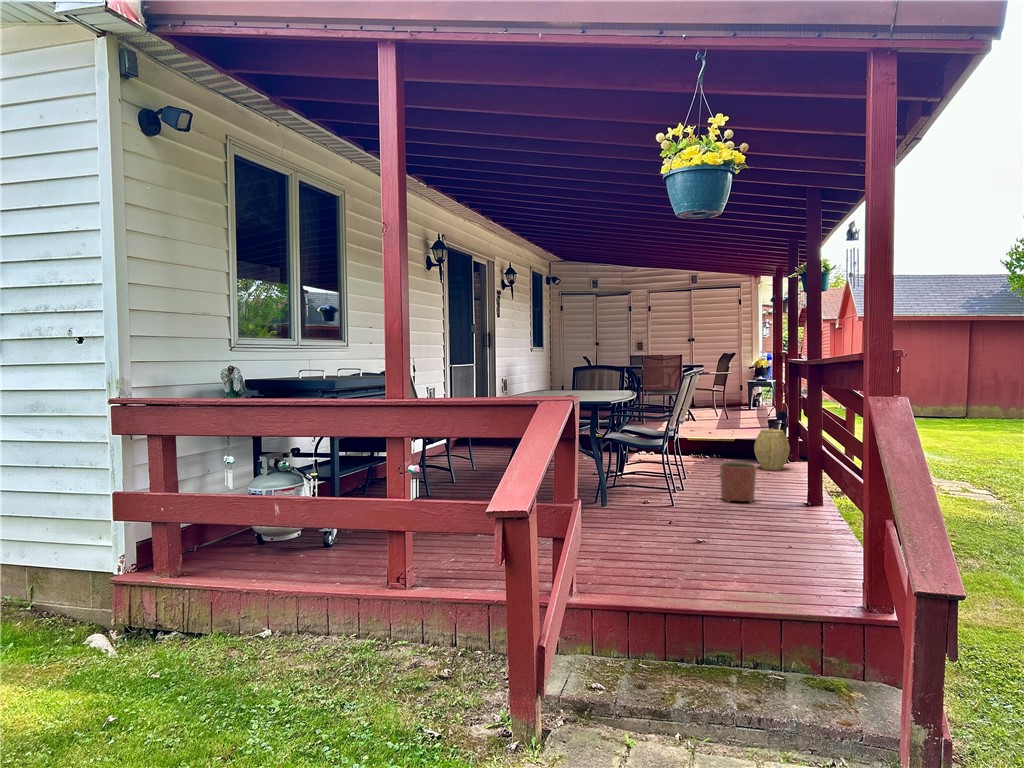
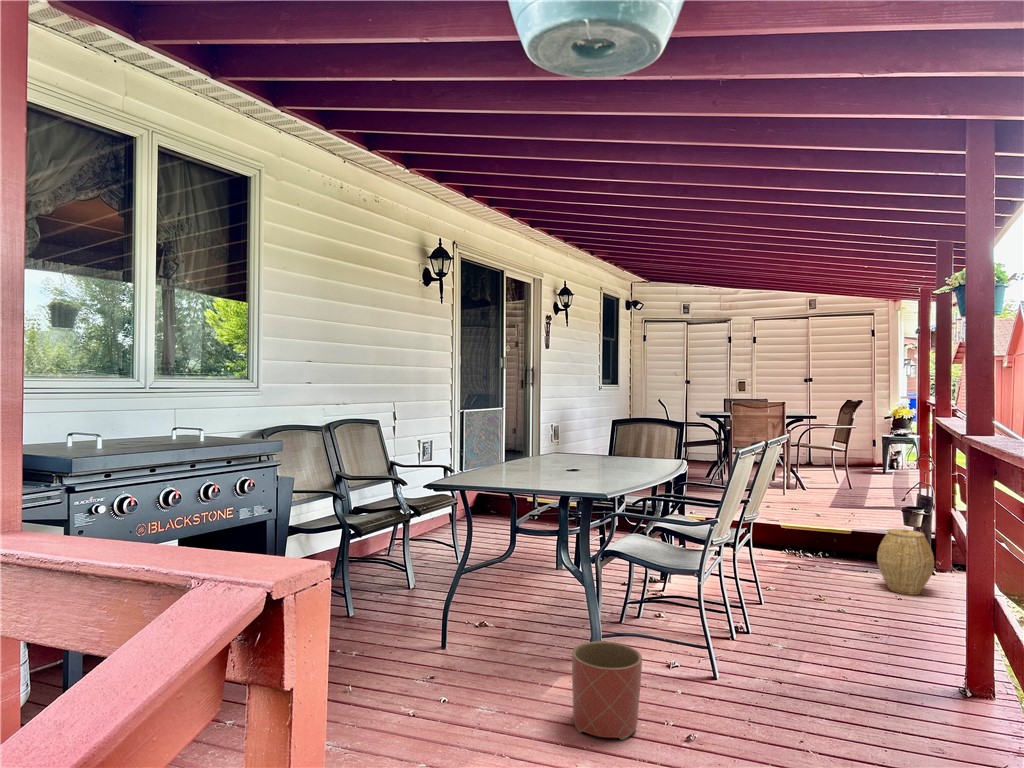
planter: present [720,462,756,502] -> present [572,641,642,740]

